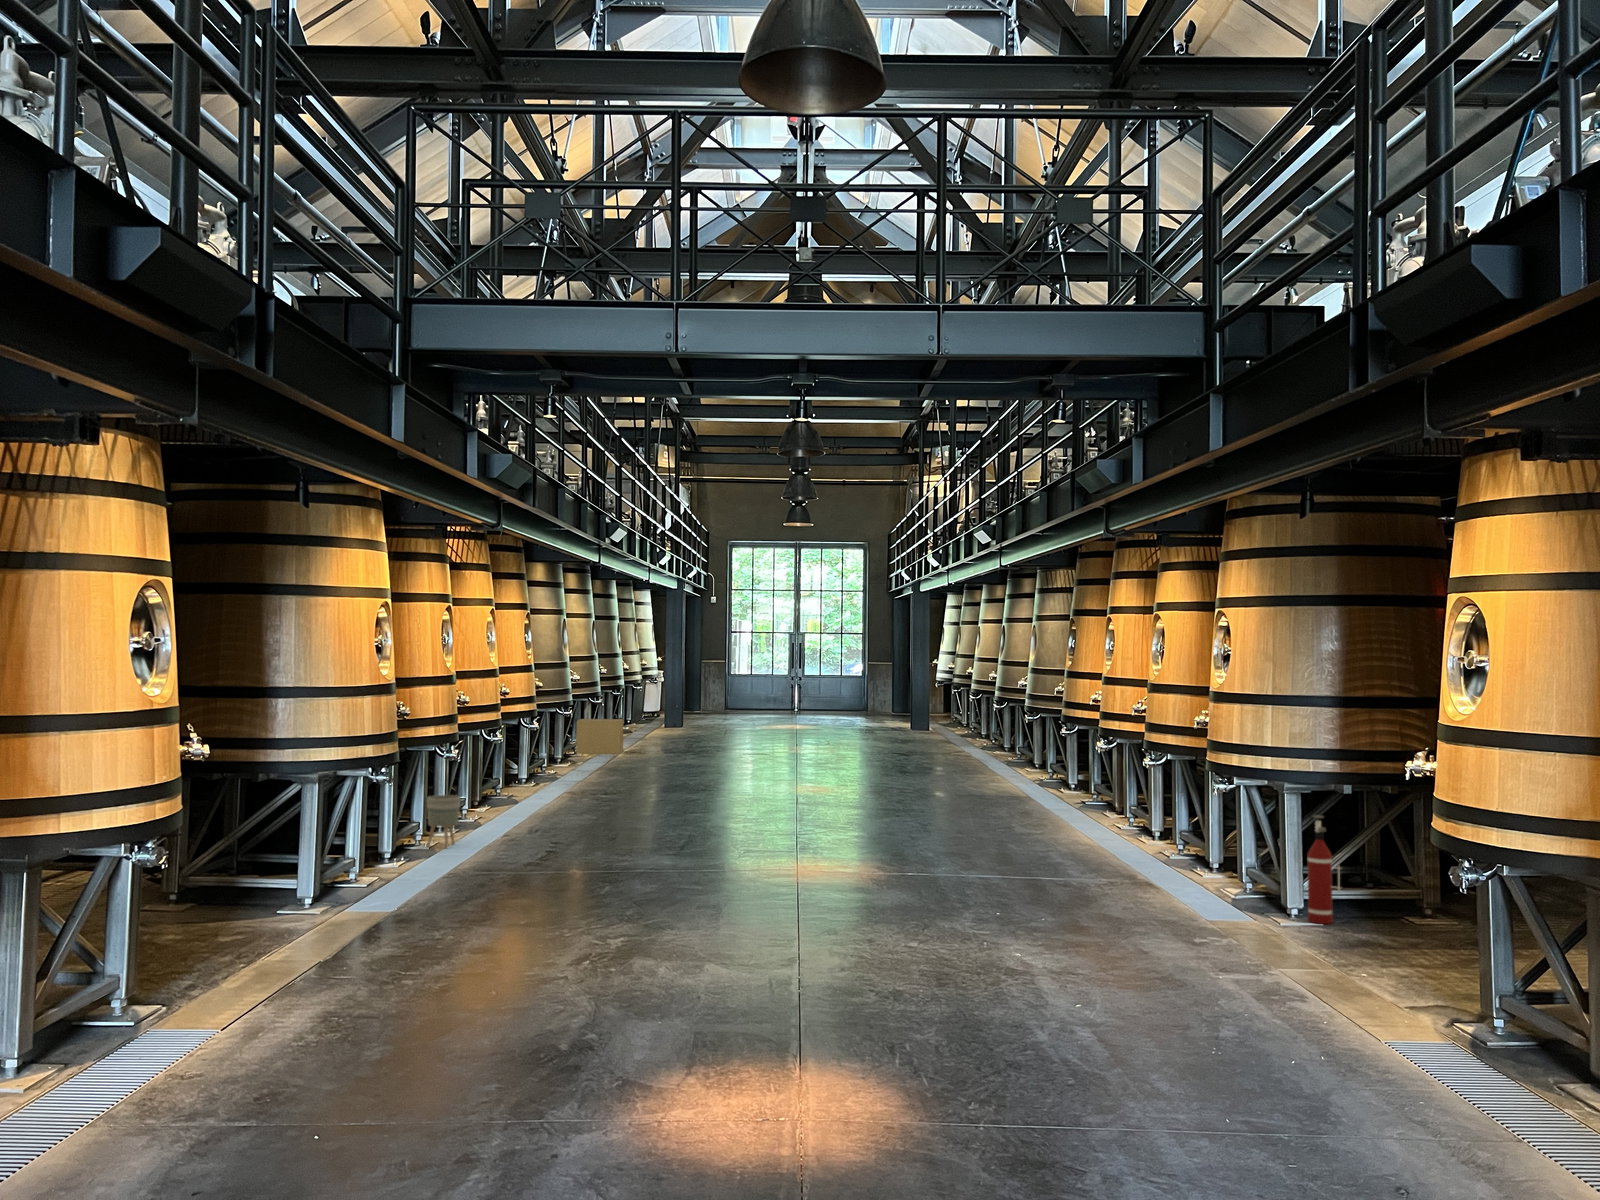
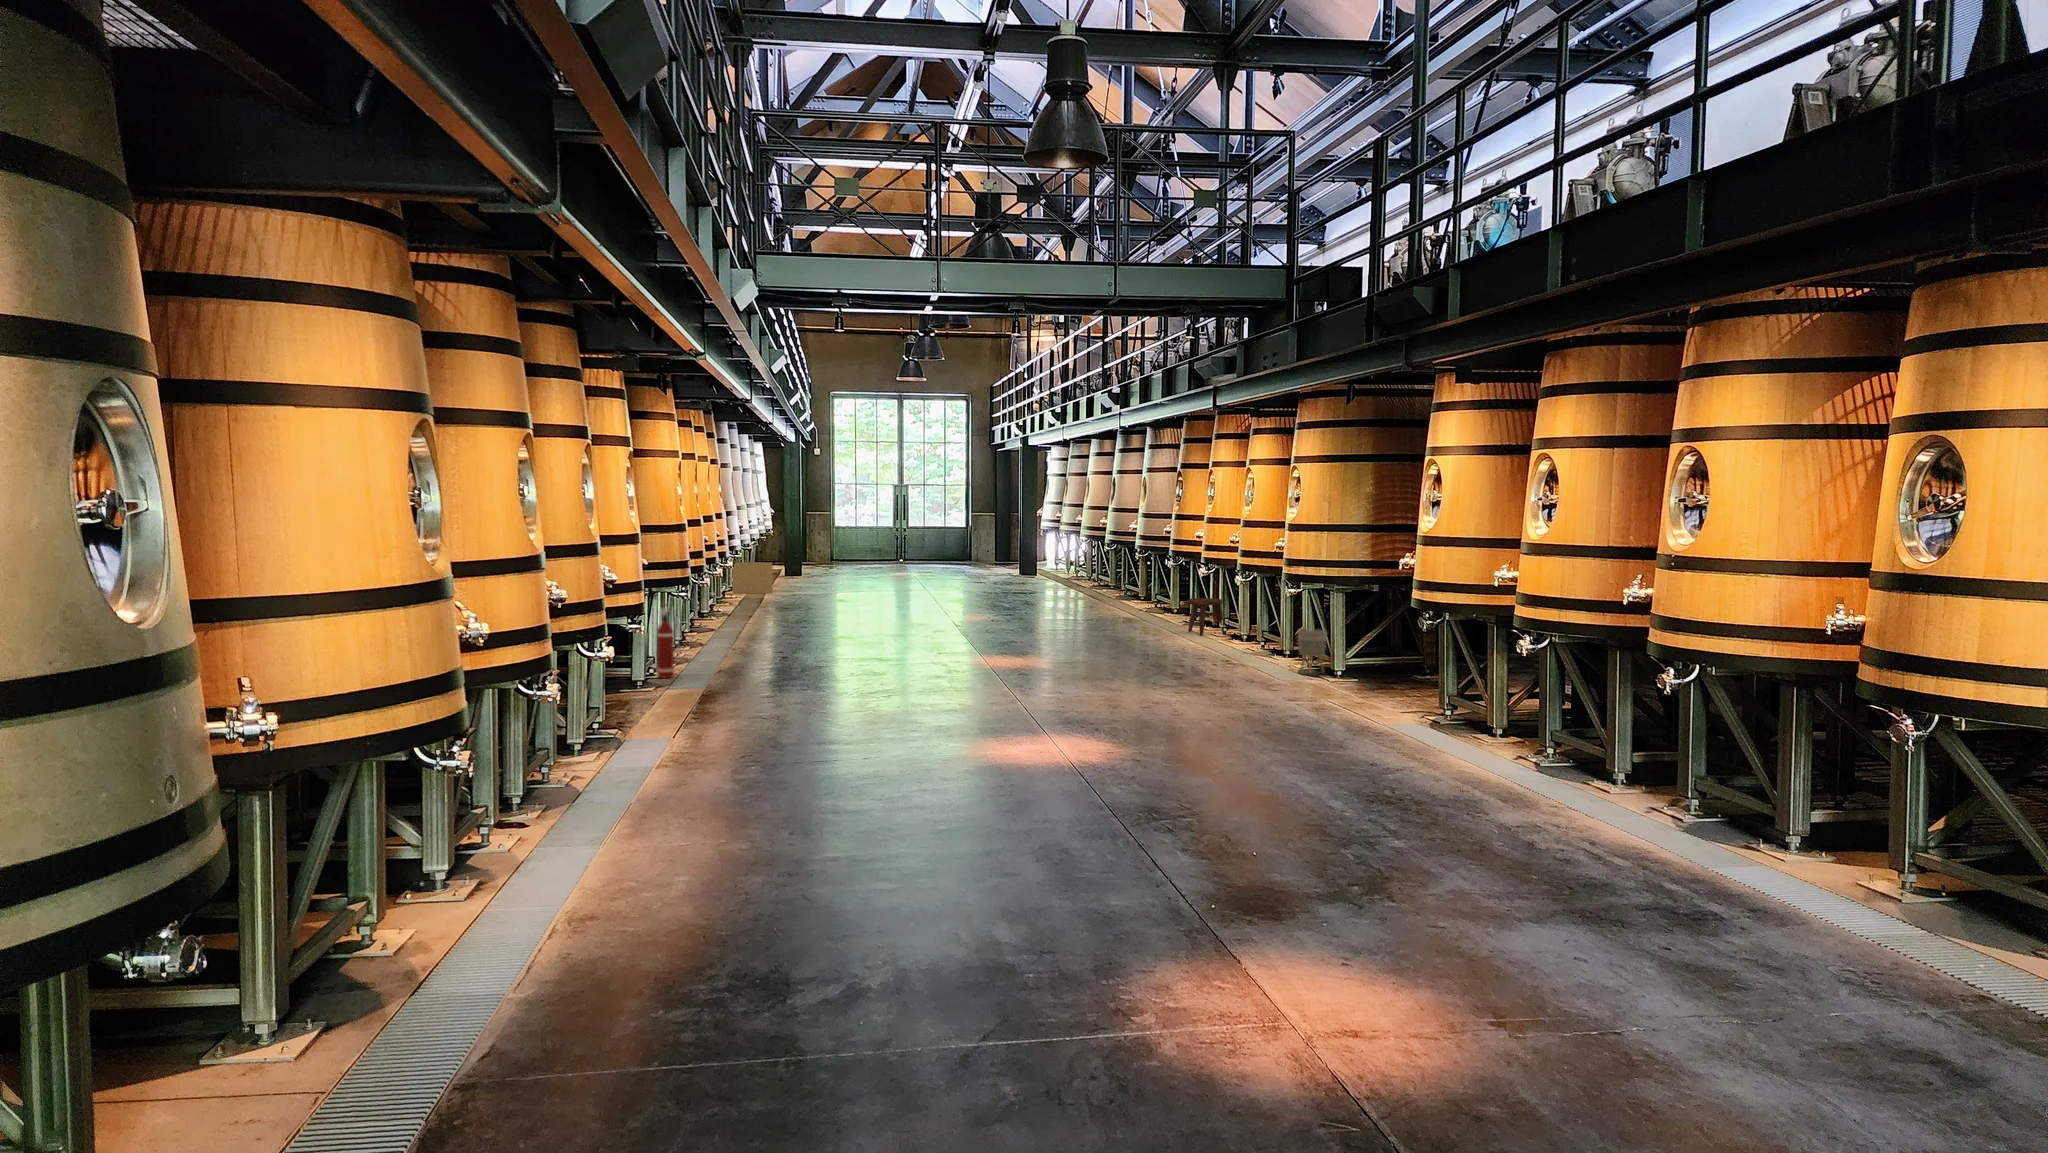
stool: none [1080,779,1132,829] -> present [1187,598,1226,635]
planter: present [427,795,460,848] -> present [1298,629,1327,674]
fire extinguisher: present [1307,815,1342,924] -> present [657,604,680,678]

